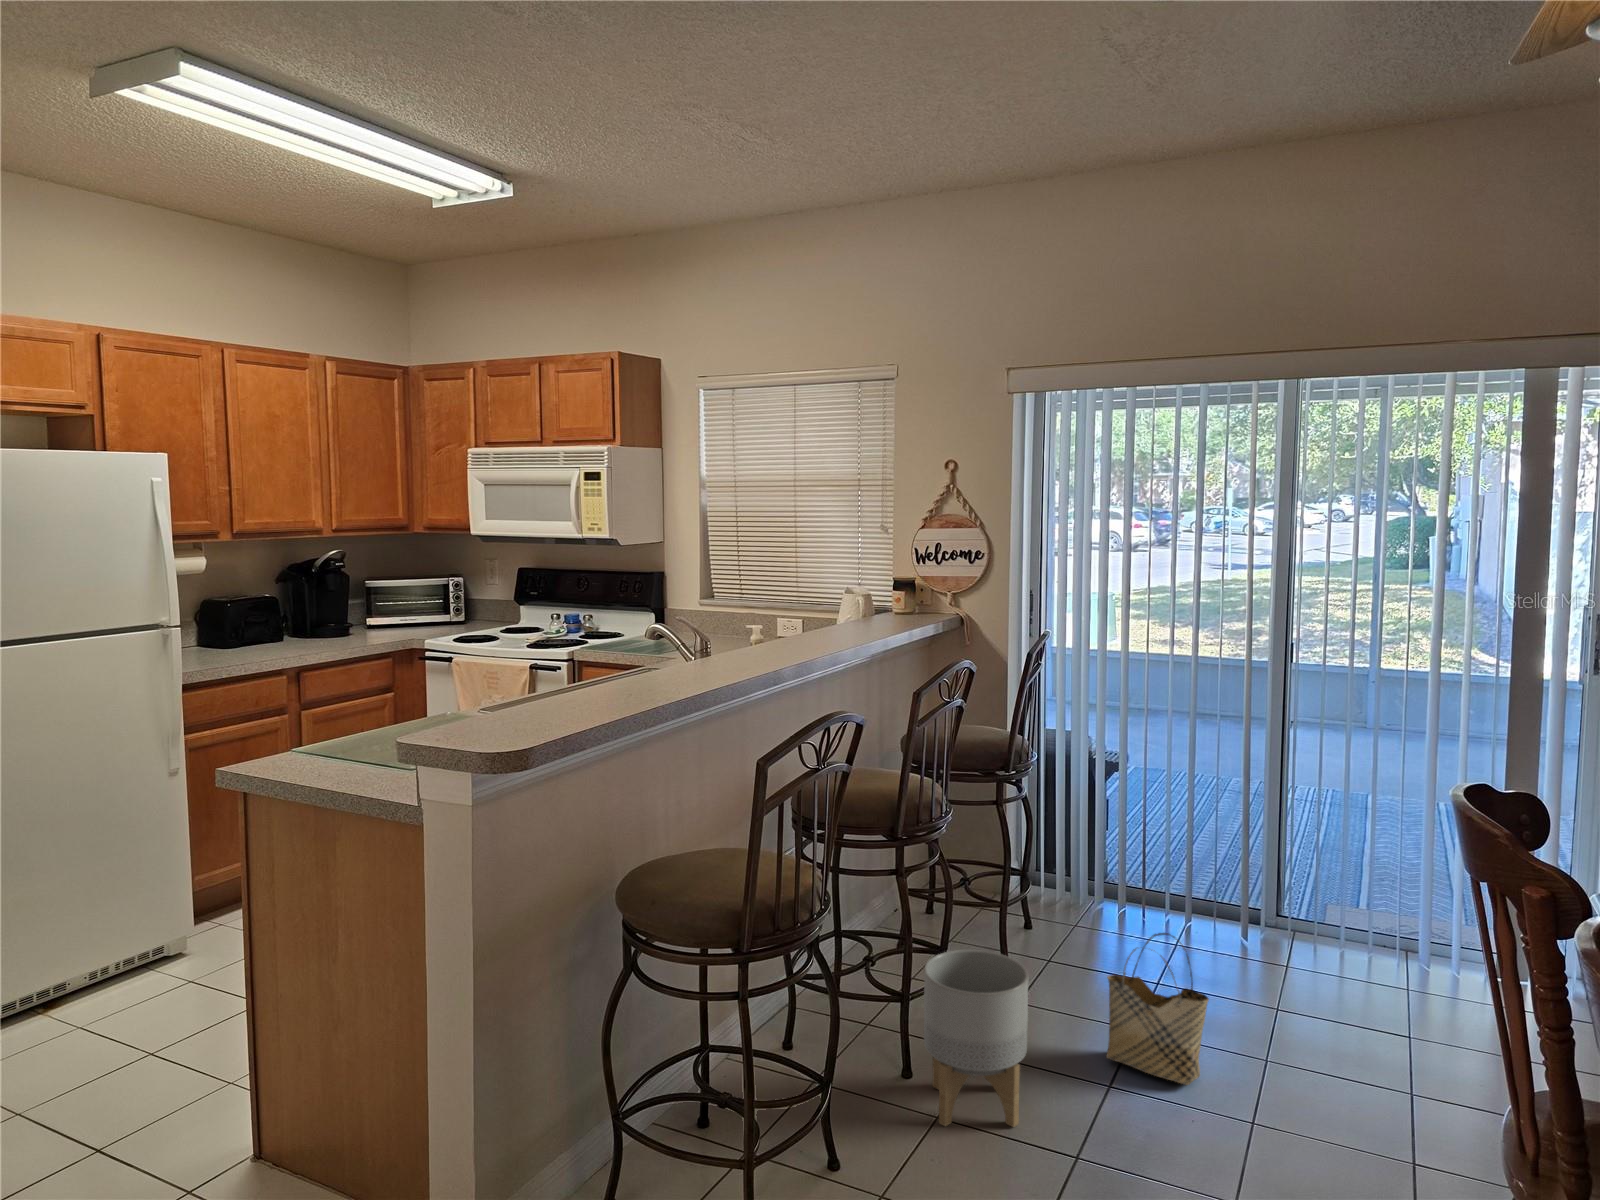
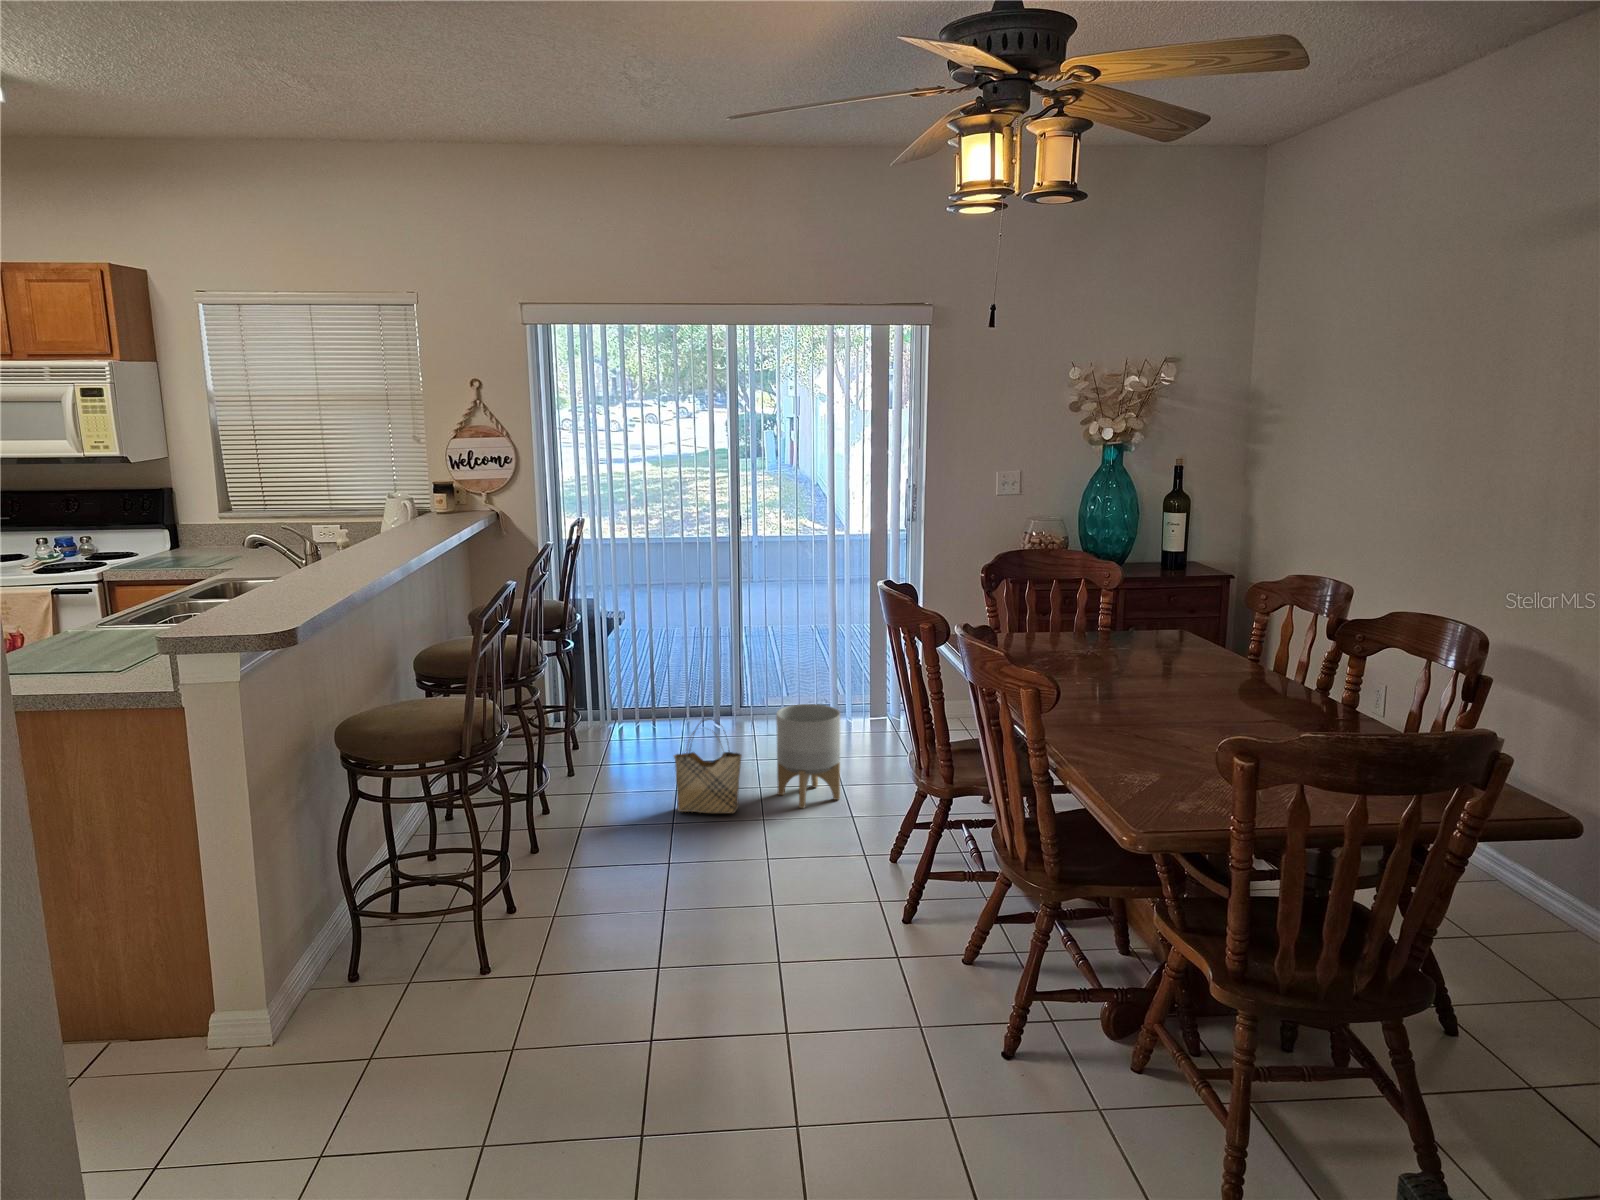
planter: present [924,950,1028,1127] -> present [776,704,840,808]

